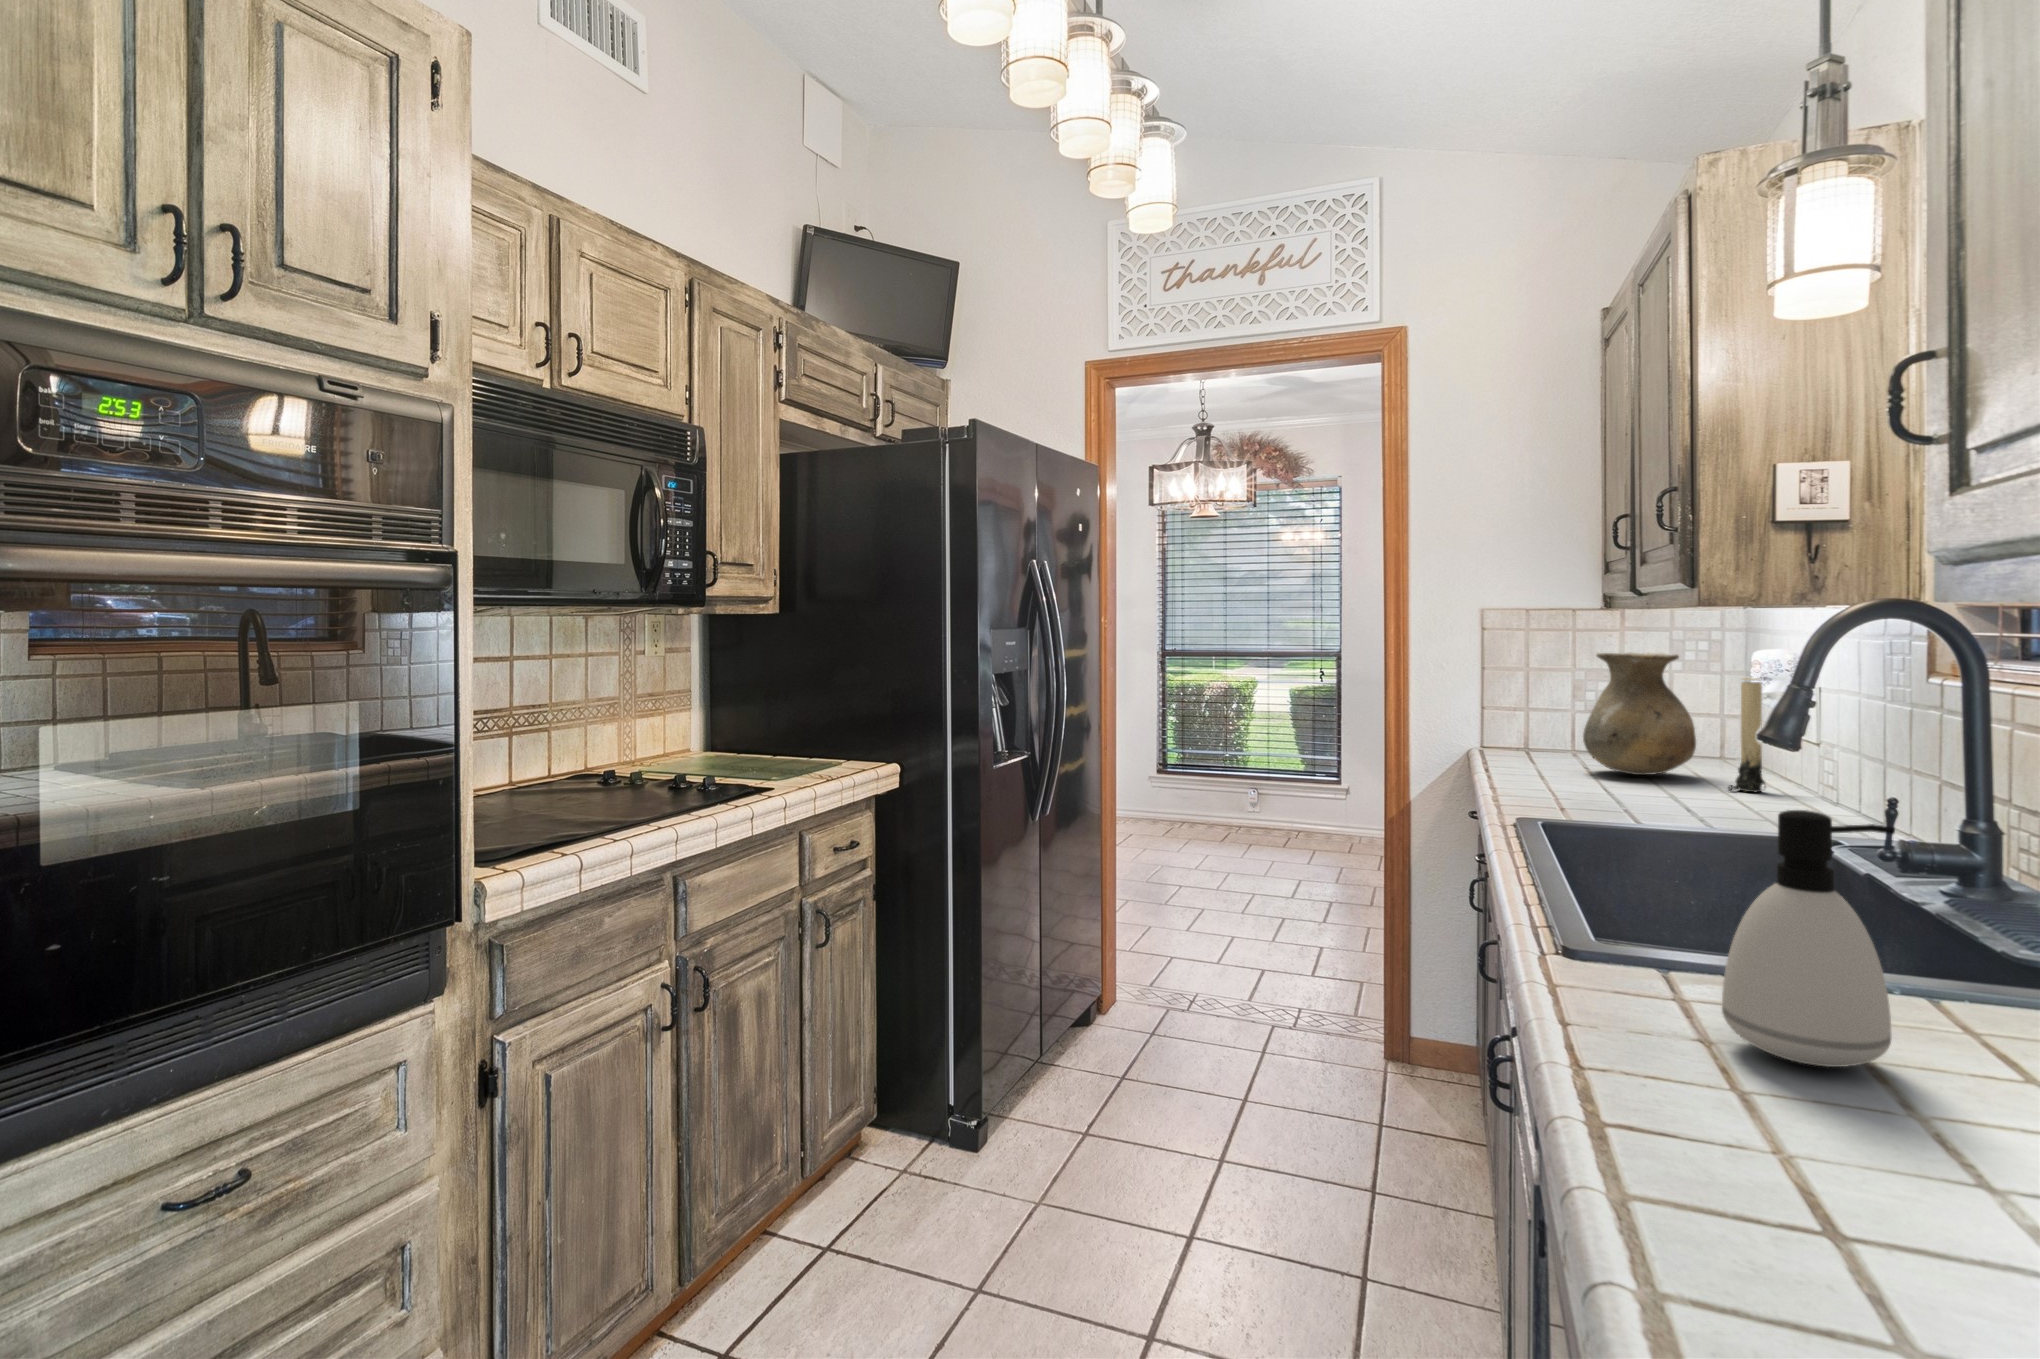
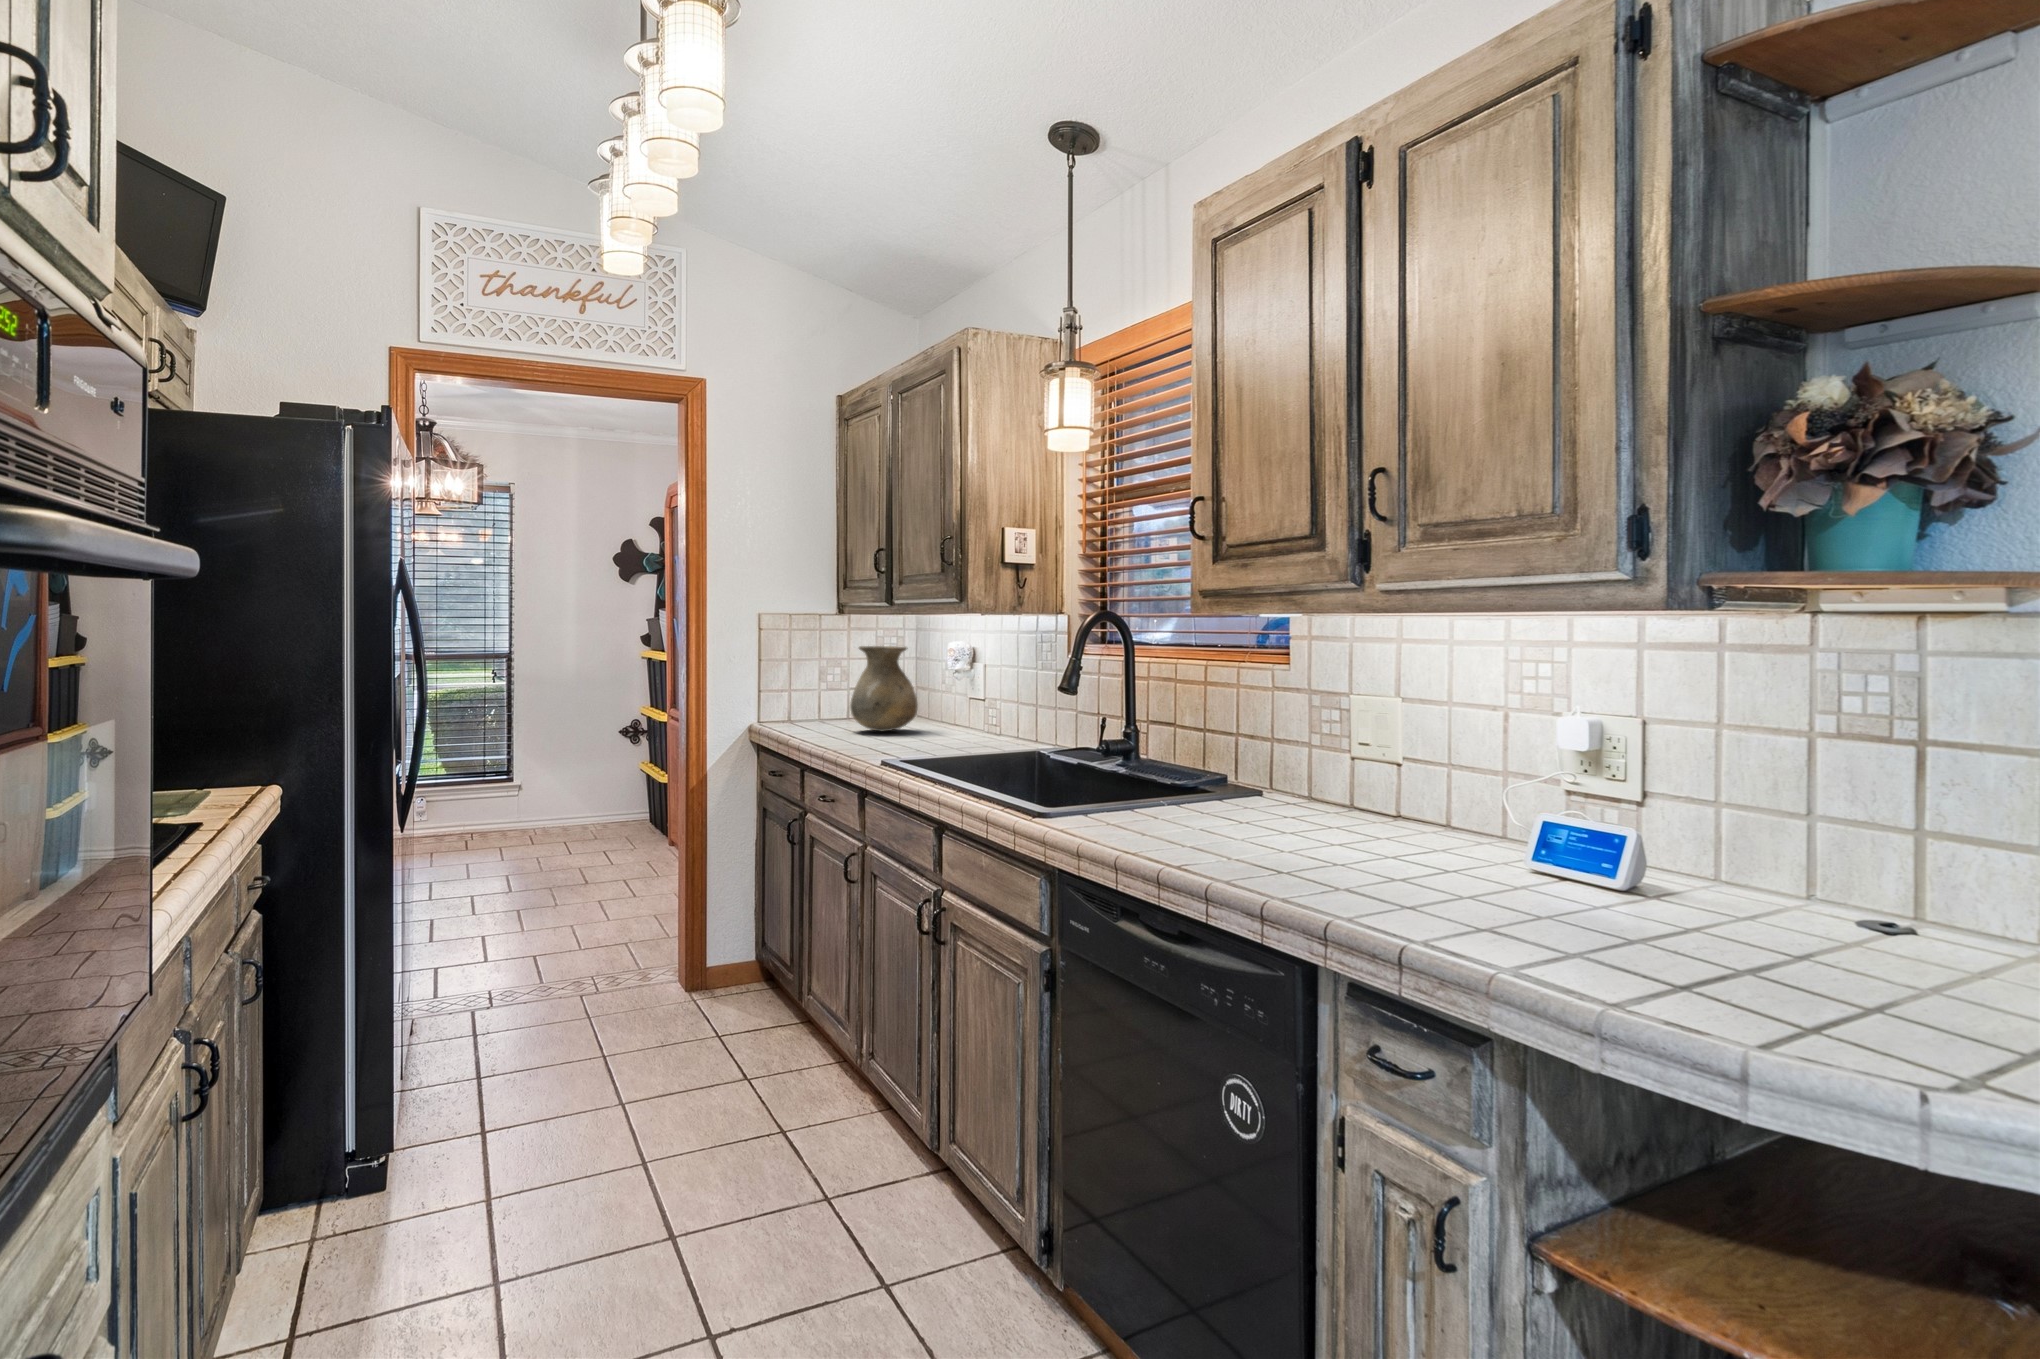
candle: present [1728,678,1765,792] -> none [944,661,963,735]
soap dispenser: present [1722,810,1895,1067] -> none [1119,711,1179,823]

